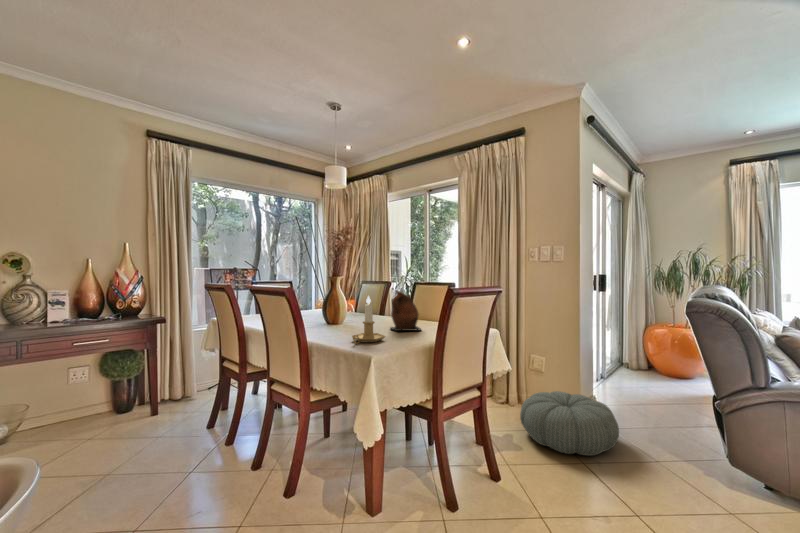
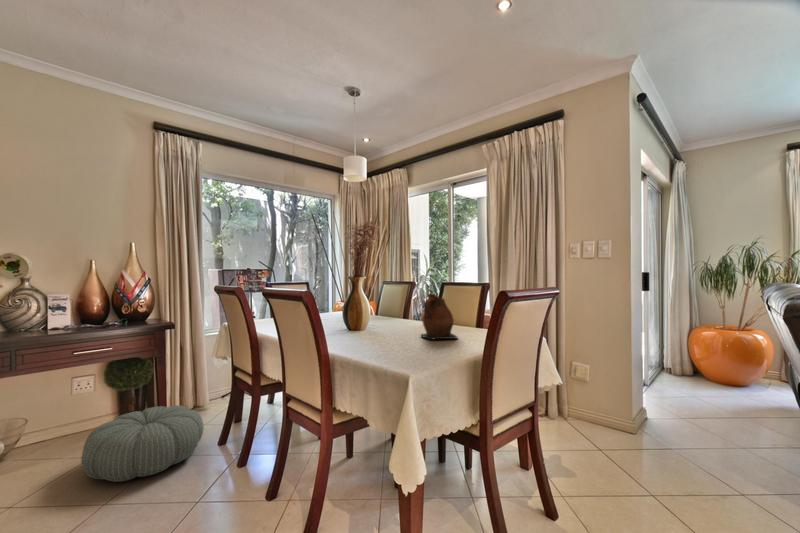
candlestick: present [352,296,385,344] -> none [380,299,420,357]
pouf: present [520,391,619,456] -> present [81,405,203,482]

